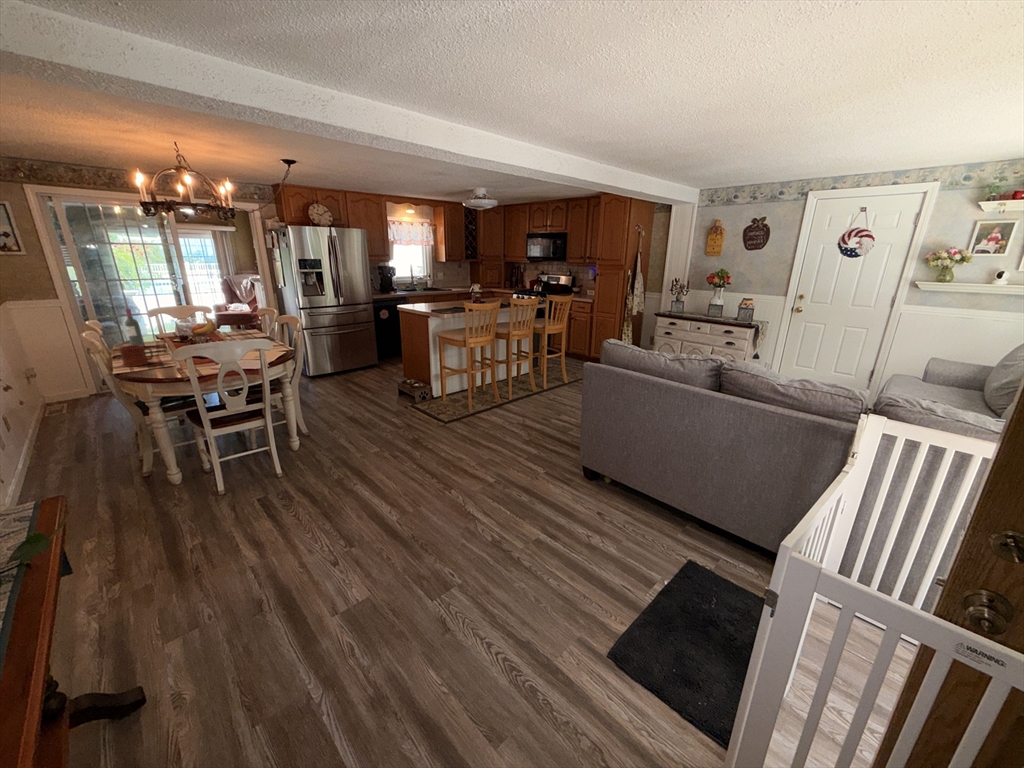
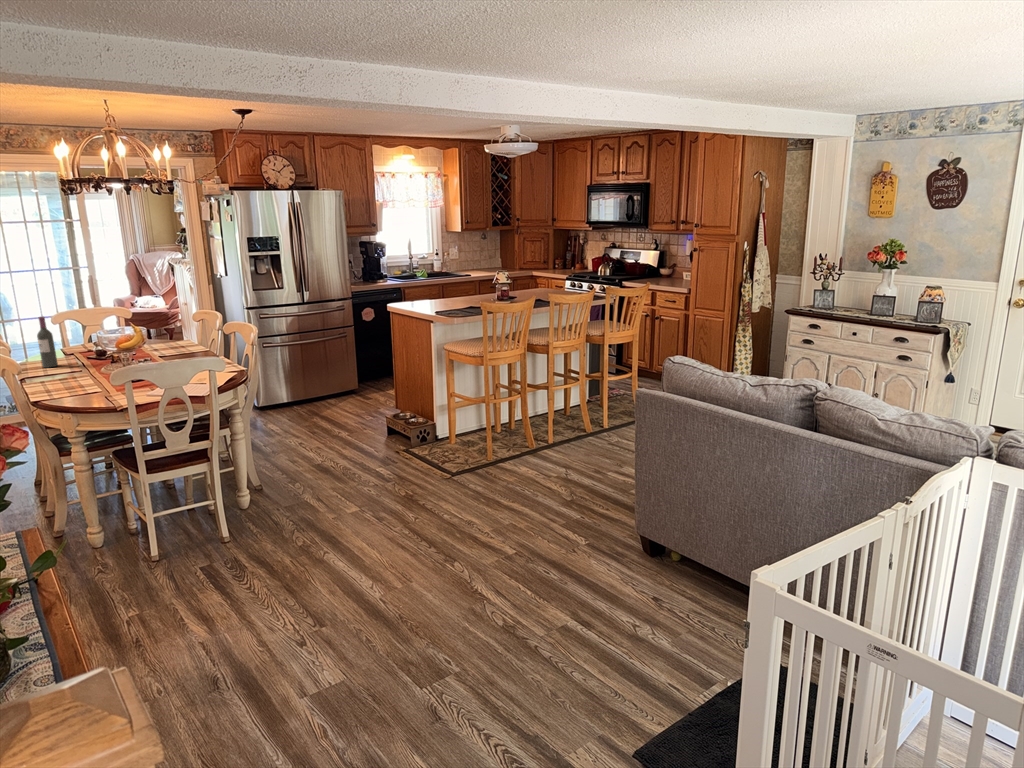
mug: present [119,345,153,367] -> none [40,365,78,393]

